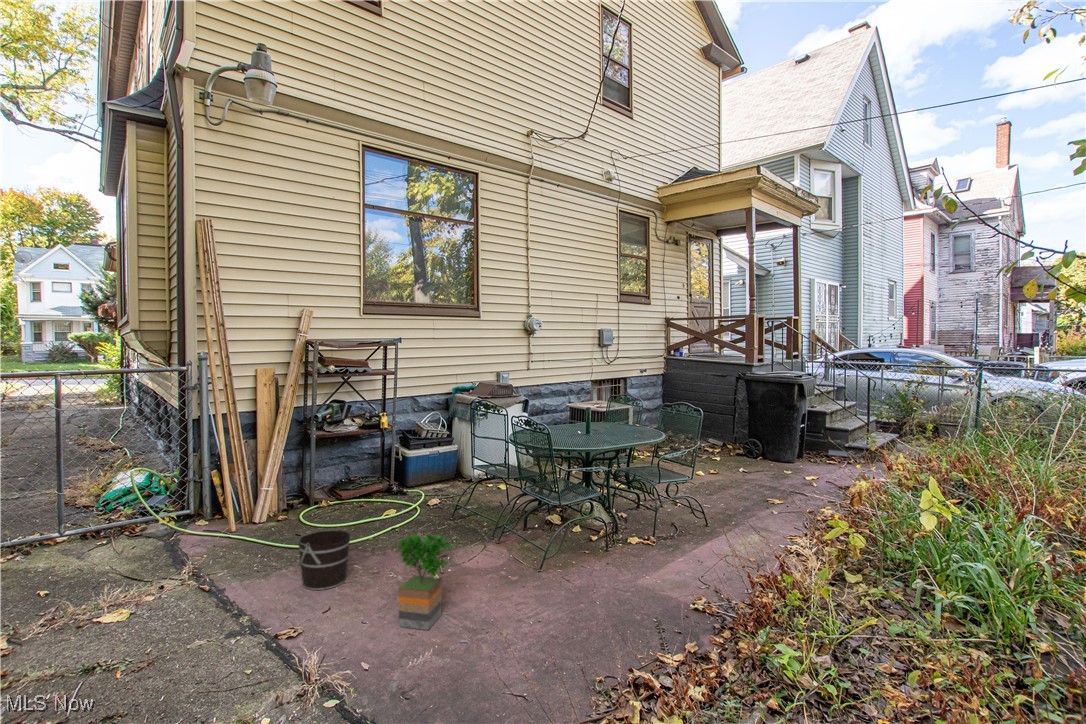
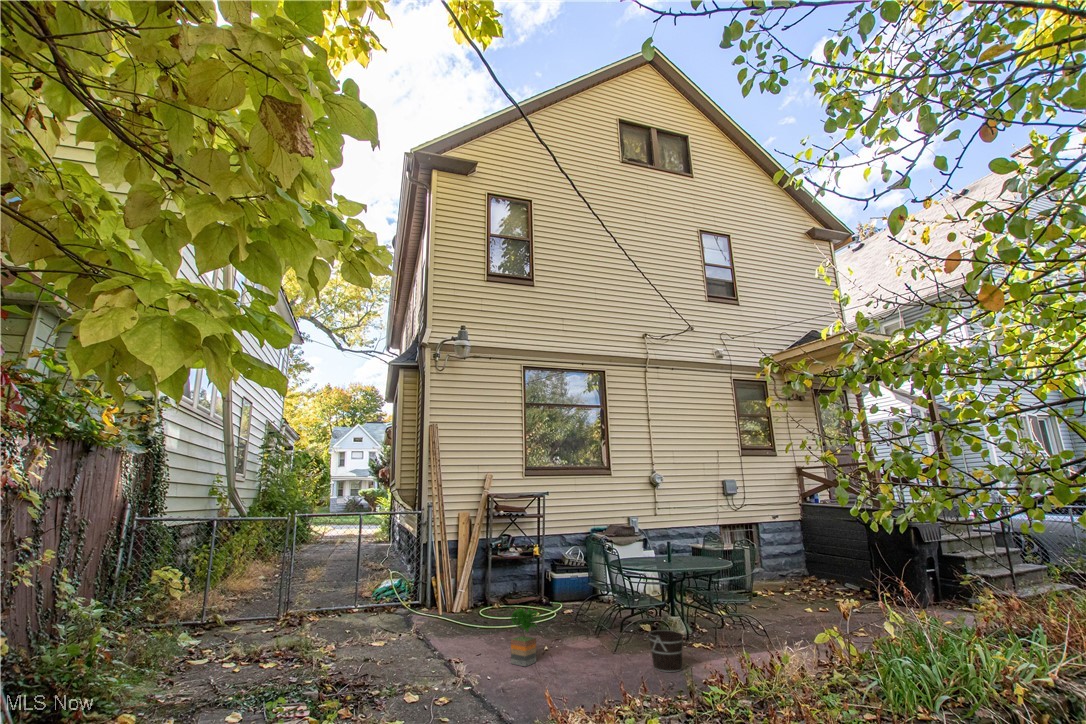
bucket: present [298,528,350,590] -> present [649,630,683,672]

